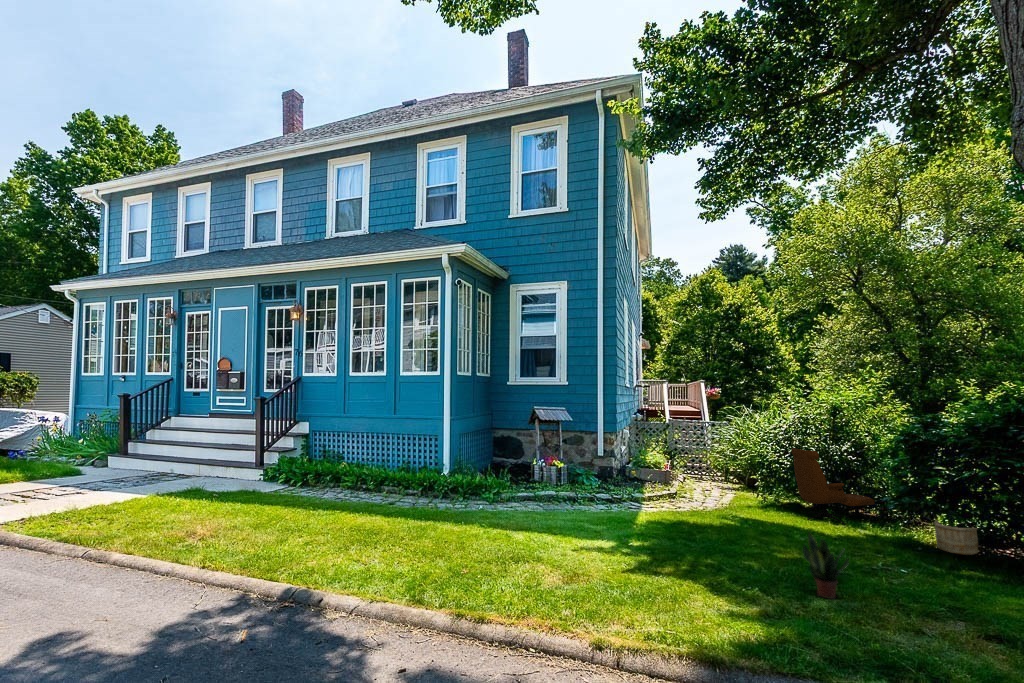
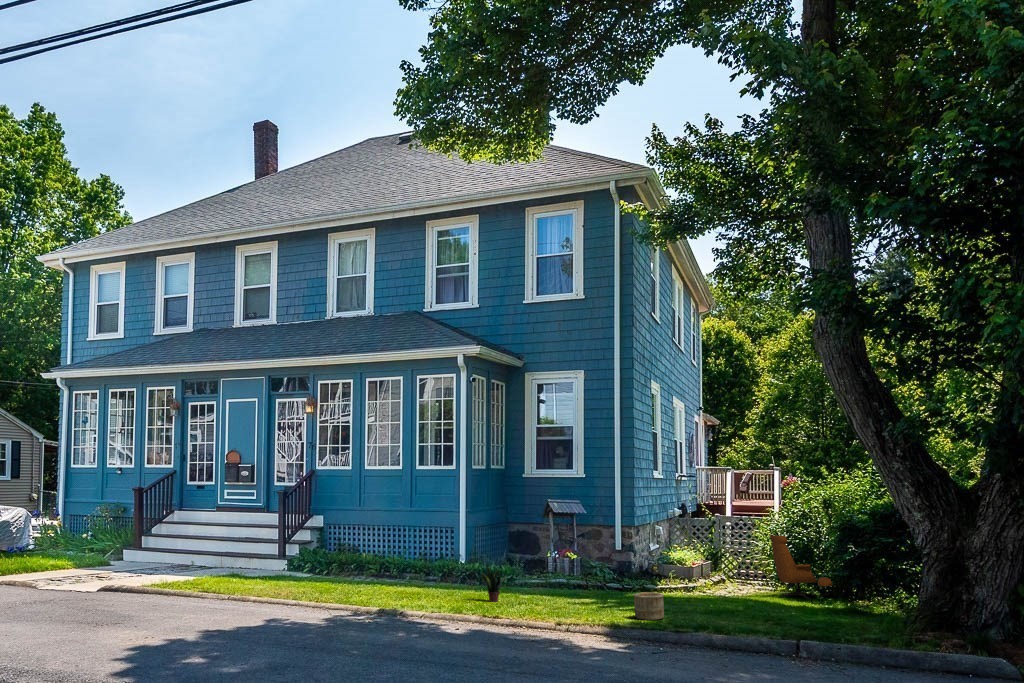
wooden bucket: present [934,521,978,555] -> present [633,592,664,620]
potted plant: present [803,533,849,599] -> present [482,566,505,602]

